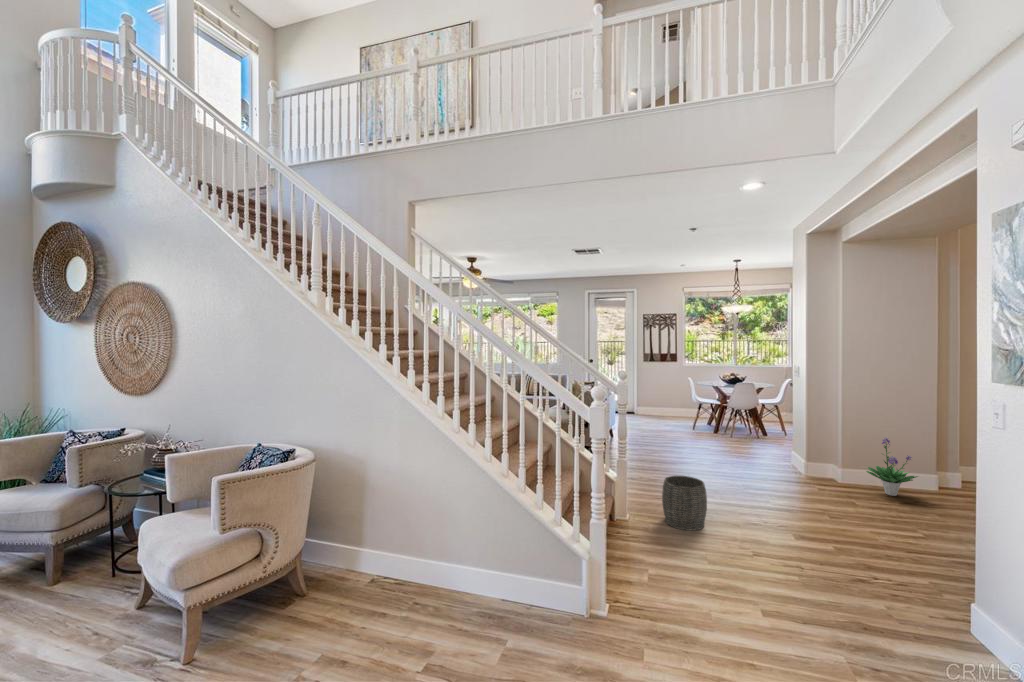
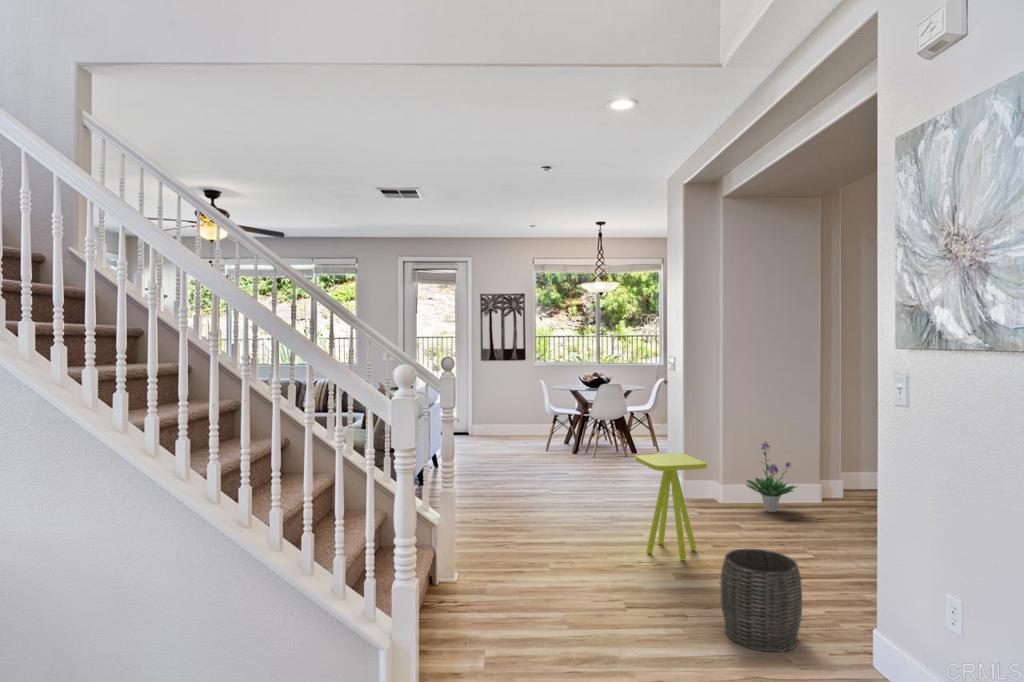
side table: none [765,444,826,526] -> present [636,454,707,559]
woven basket: present [662,476,707,531] -> present [721,549,802,652]

